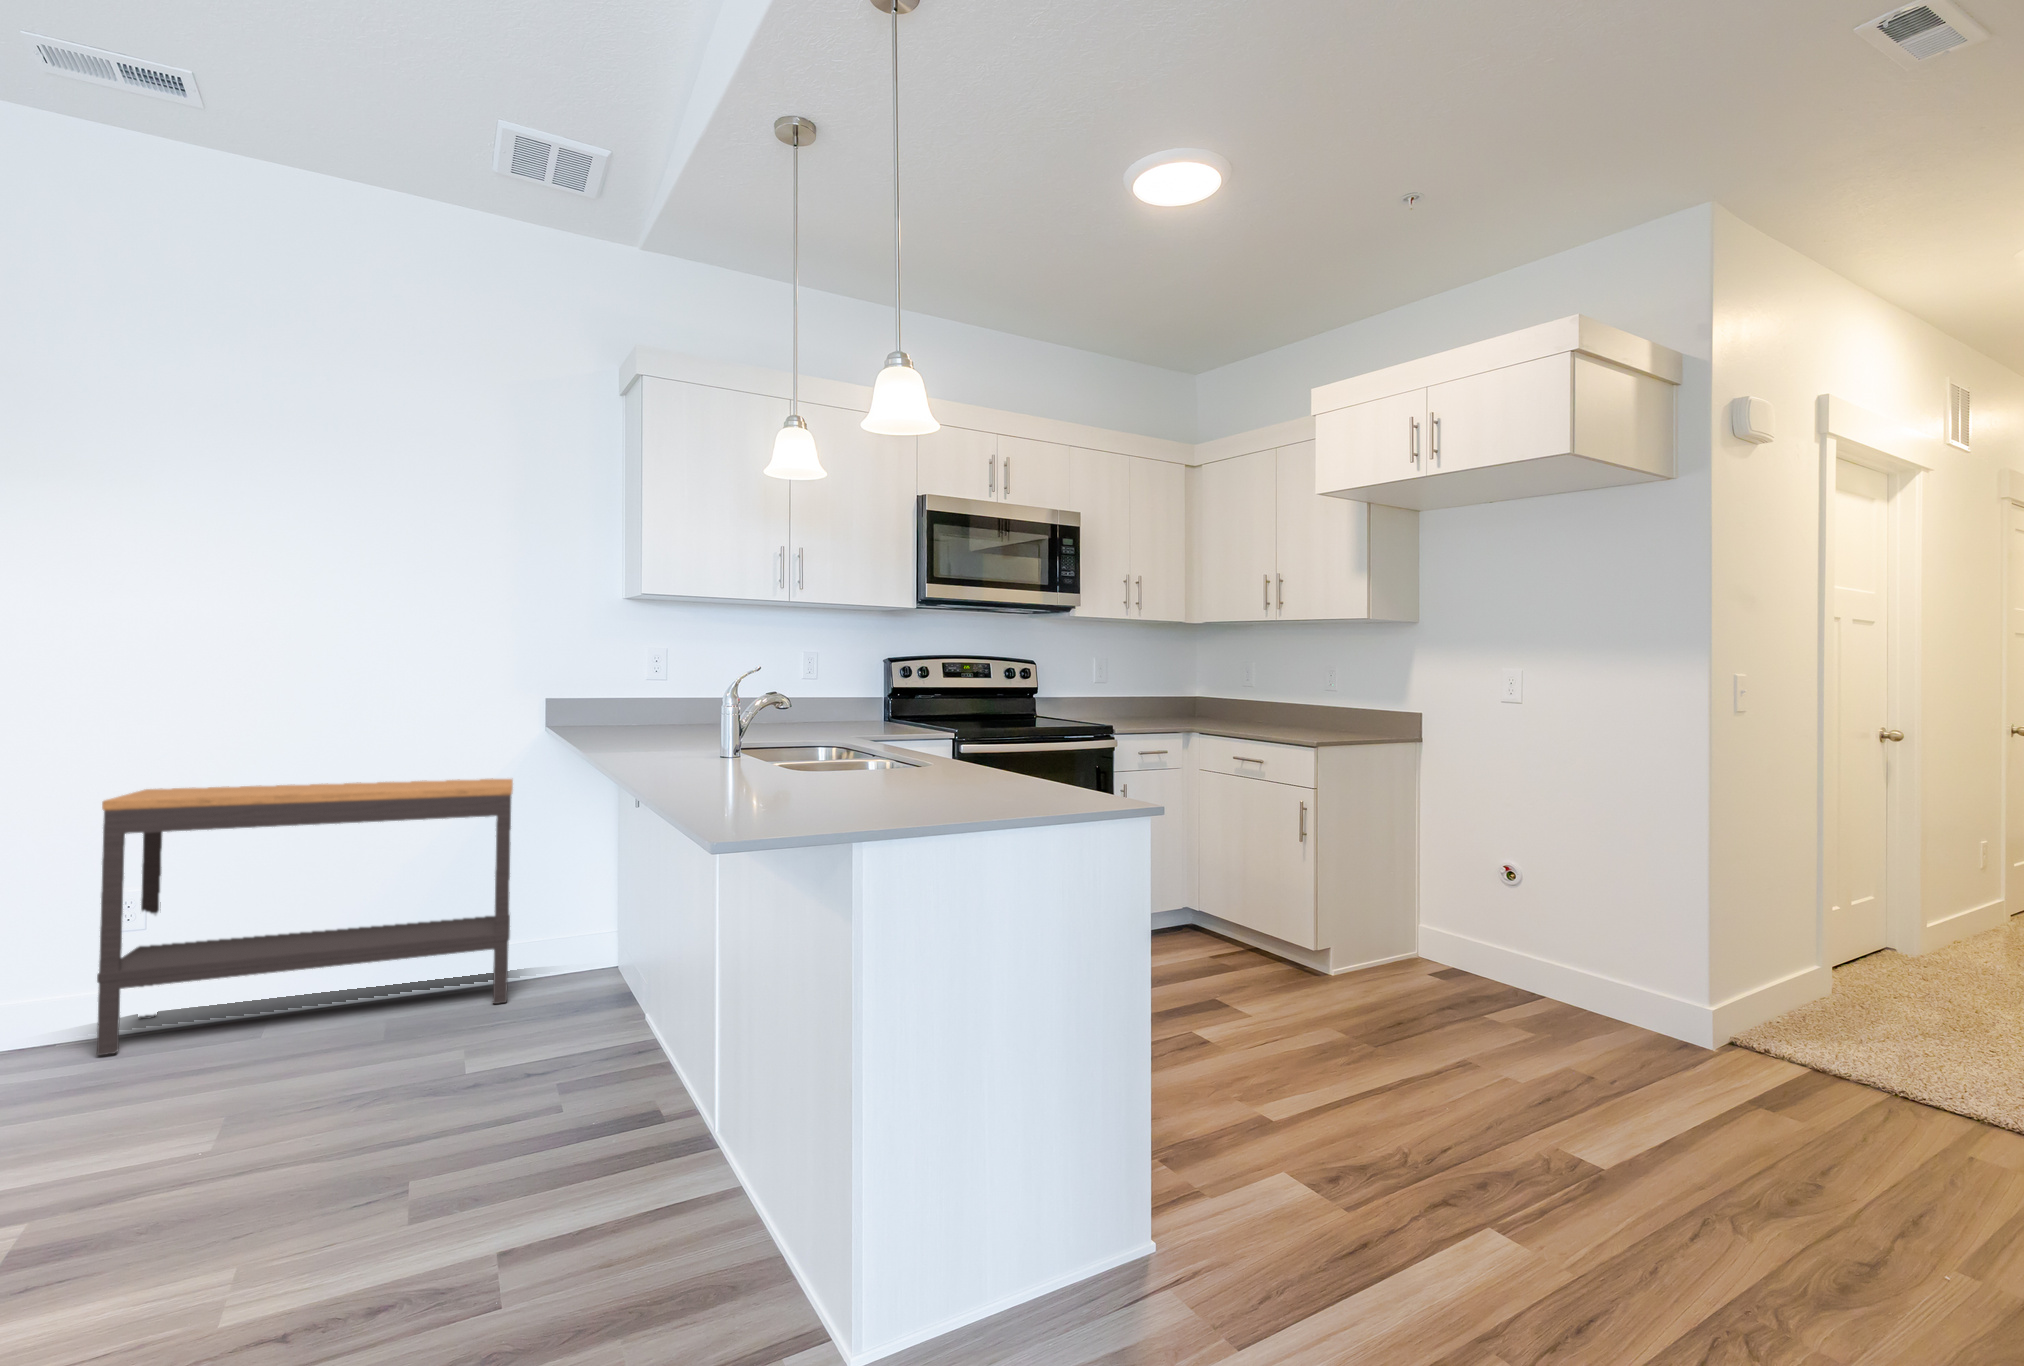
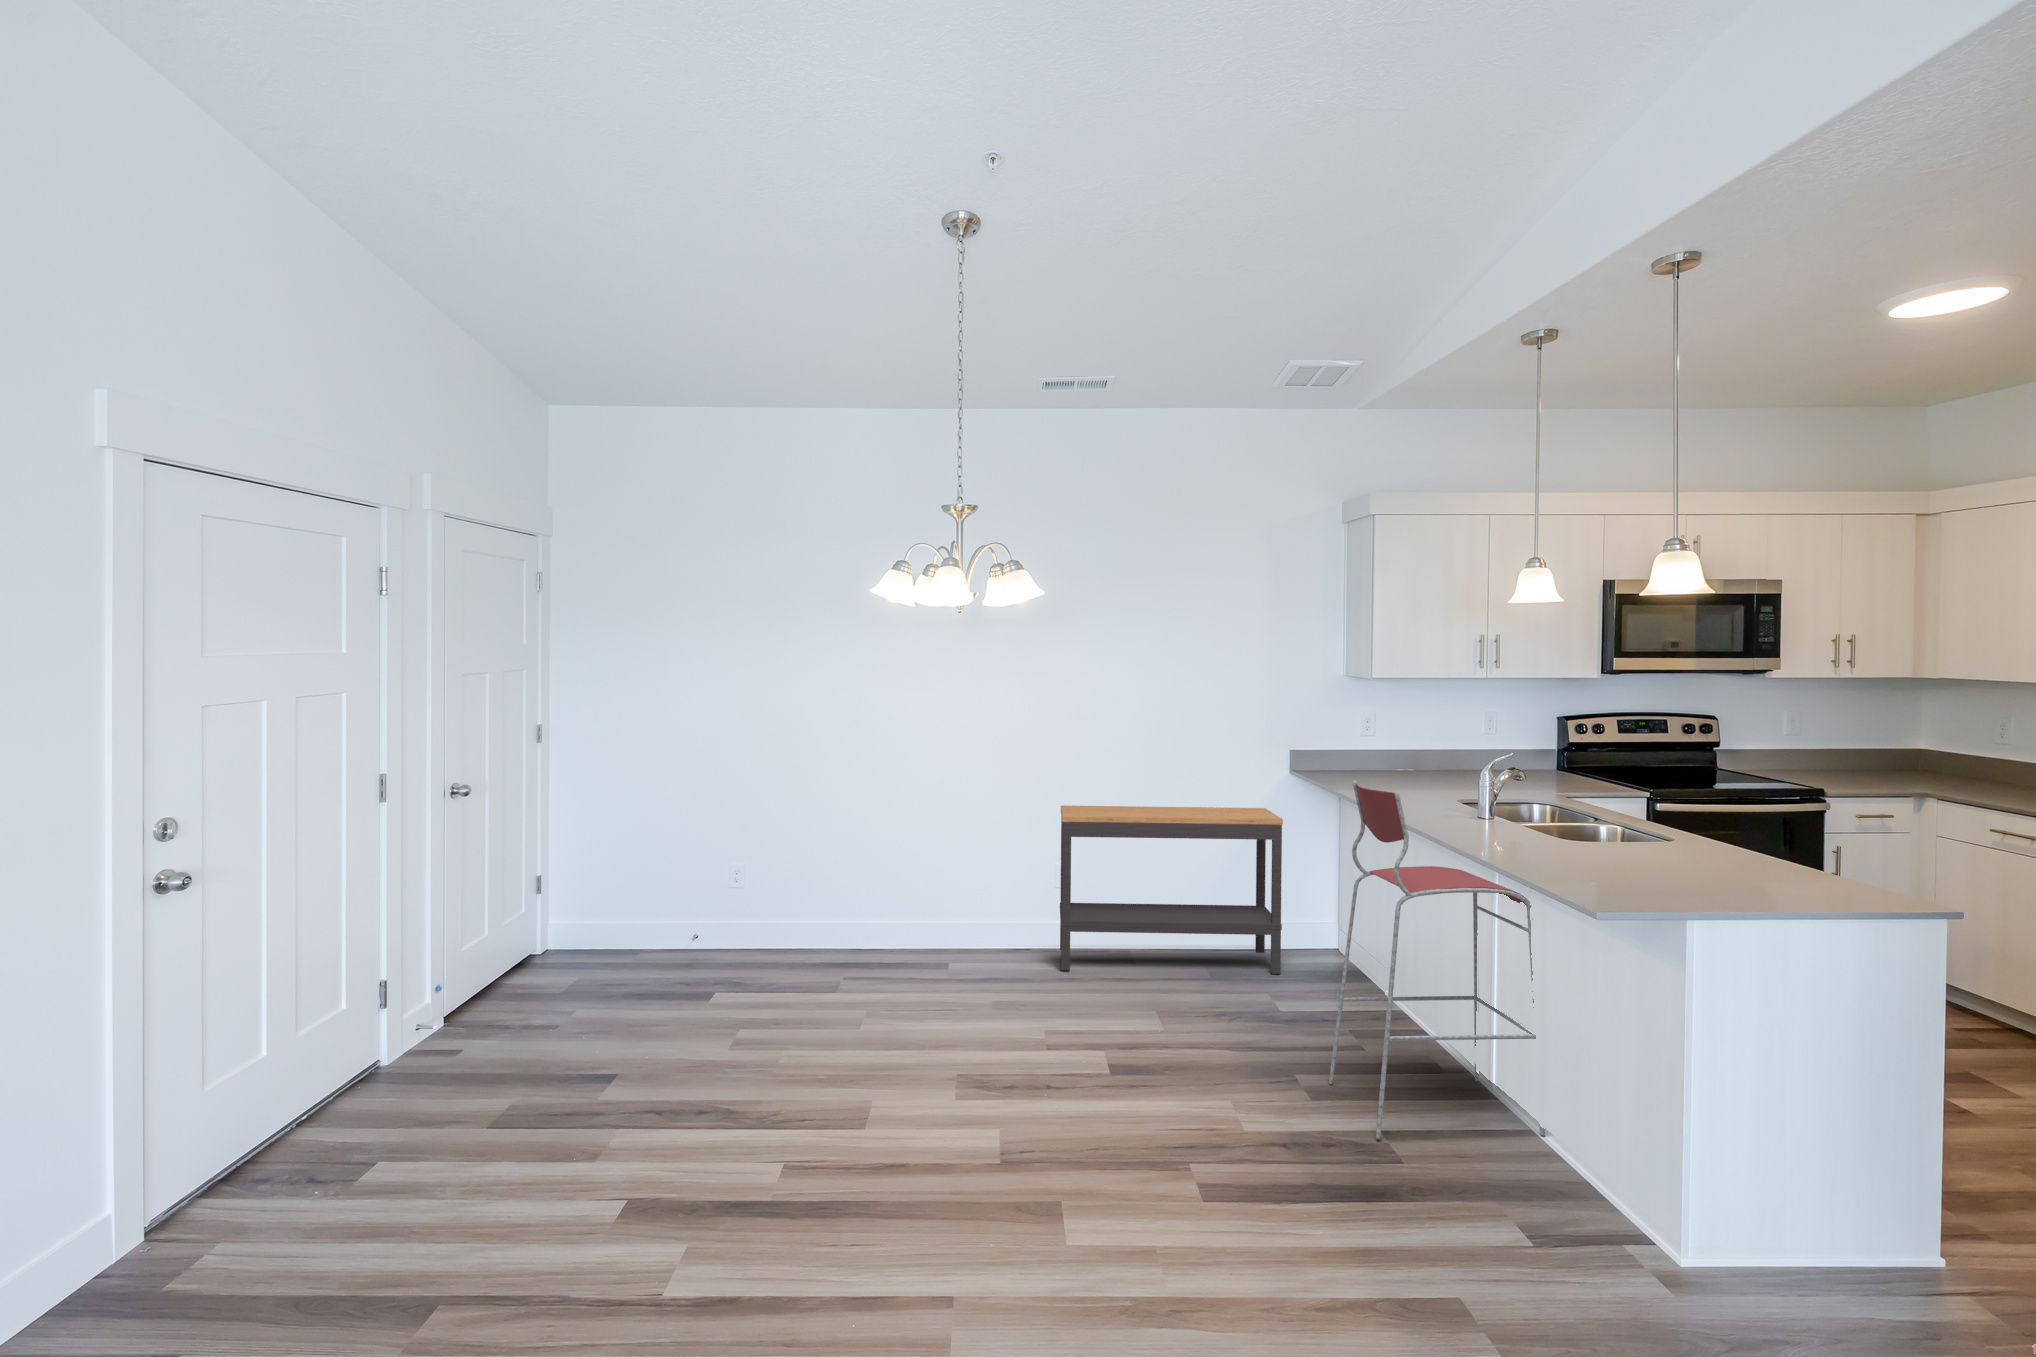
bar stool: none [449,697,742,1262] -> present [1329,781,1545,1139]

